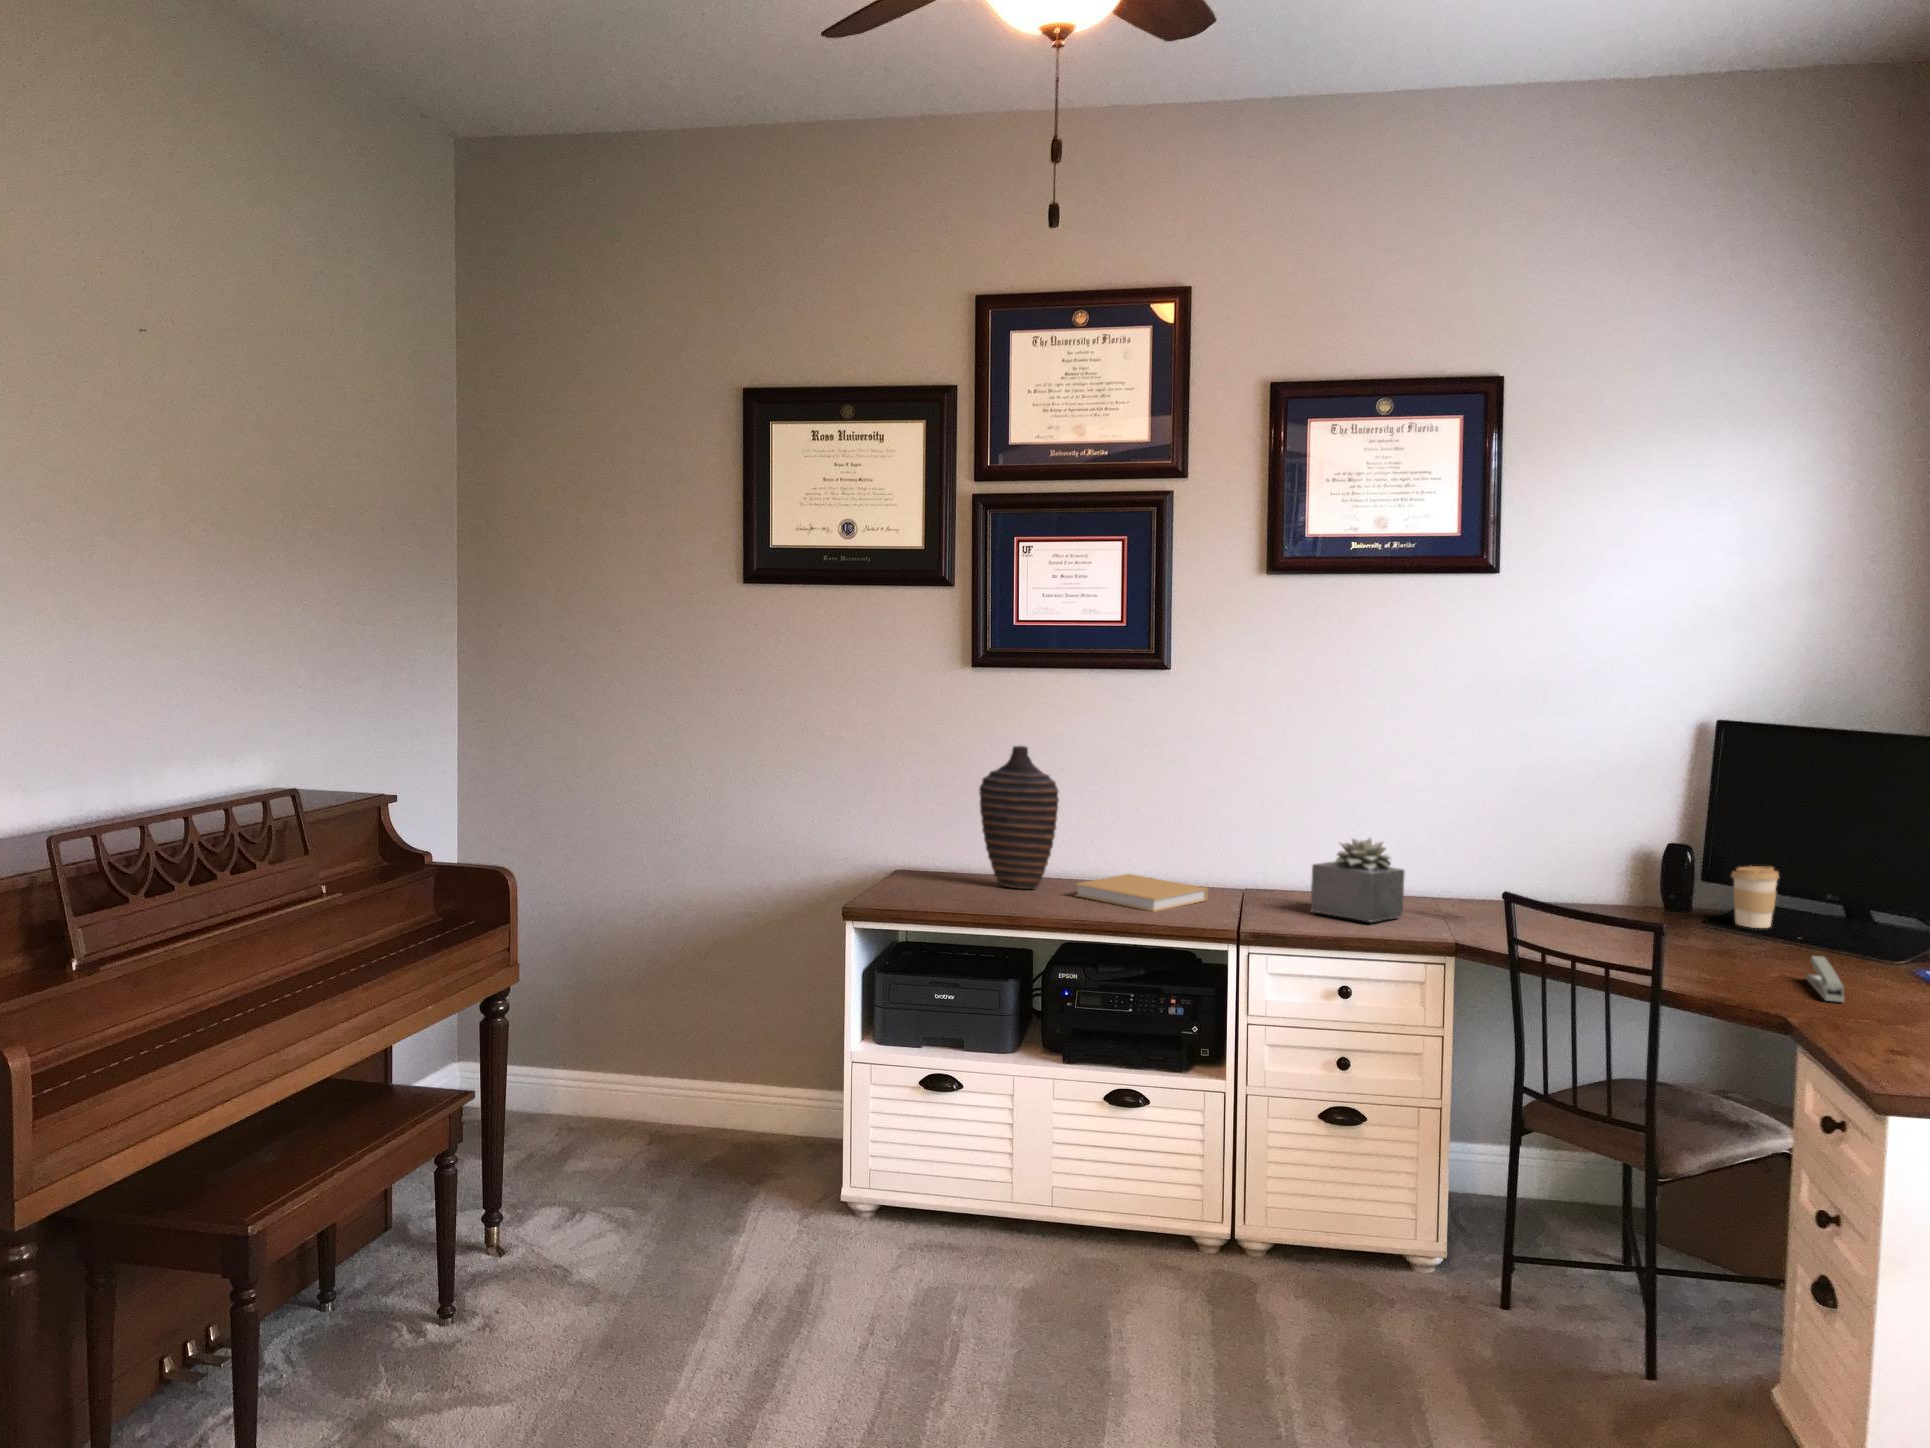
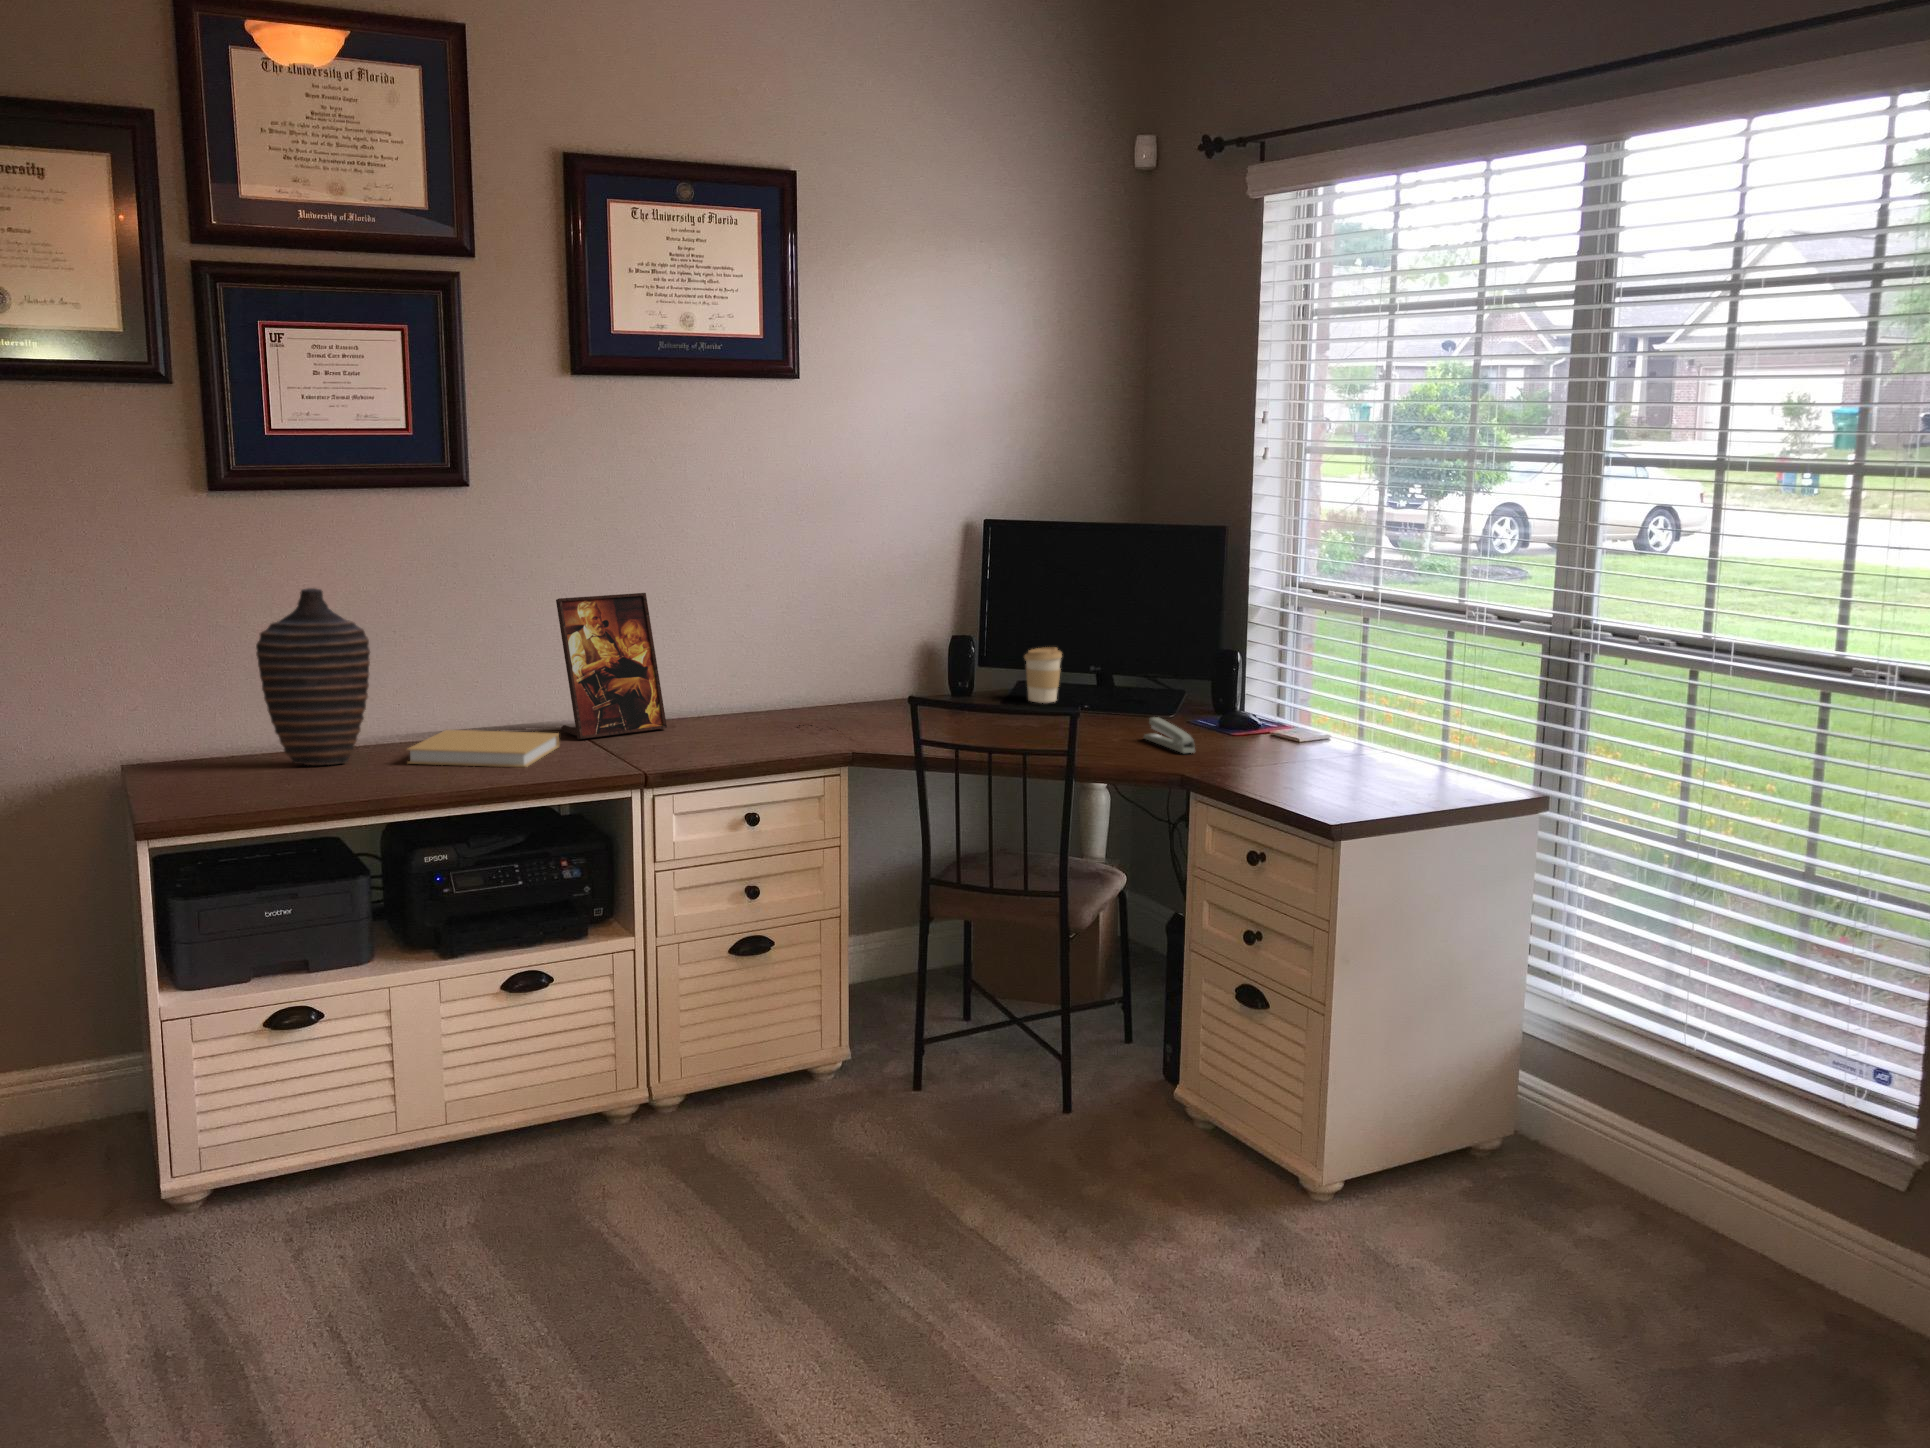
picture frame: none [1230,770,1322,898] -> present [556,593,667,739]
succulent plant: present [1311,838,1405,922] -> none [681,656,771,744]

